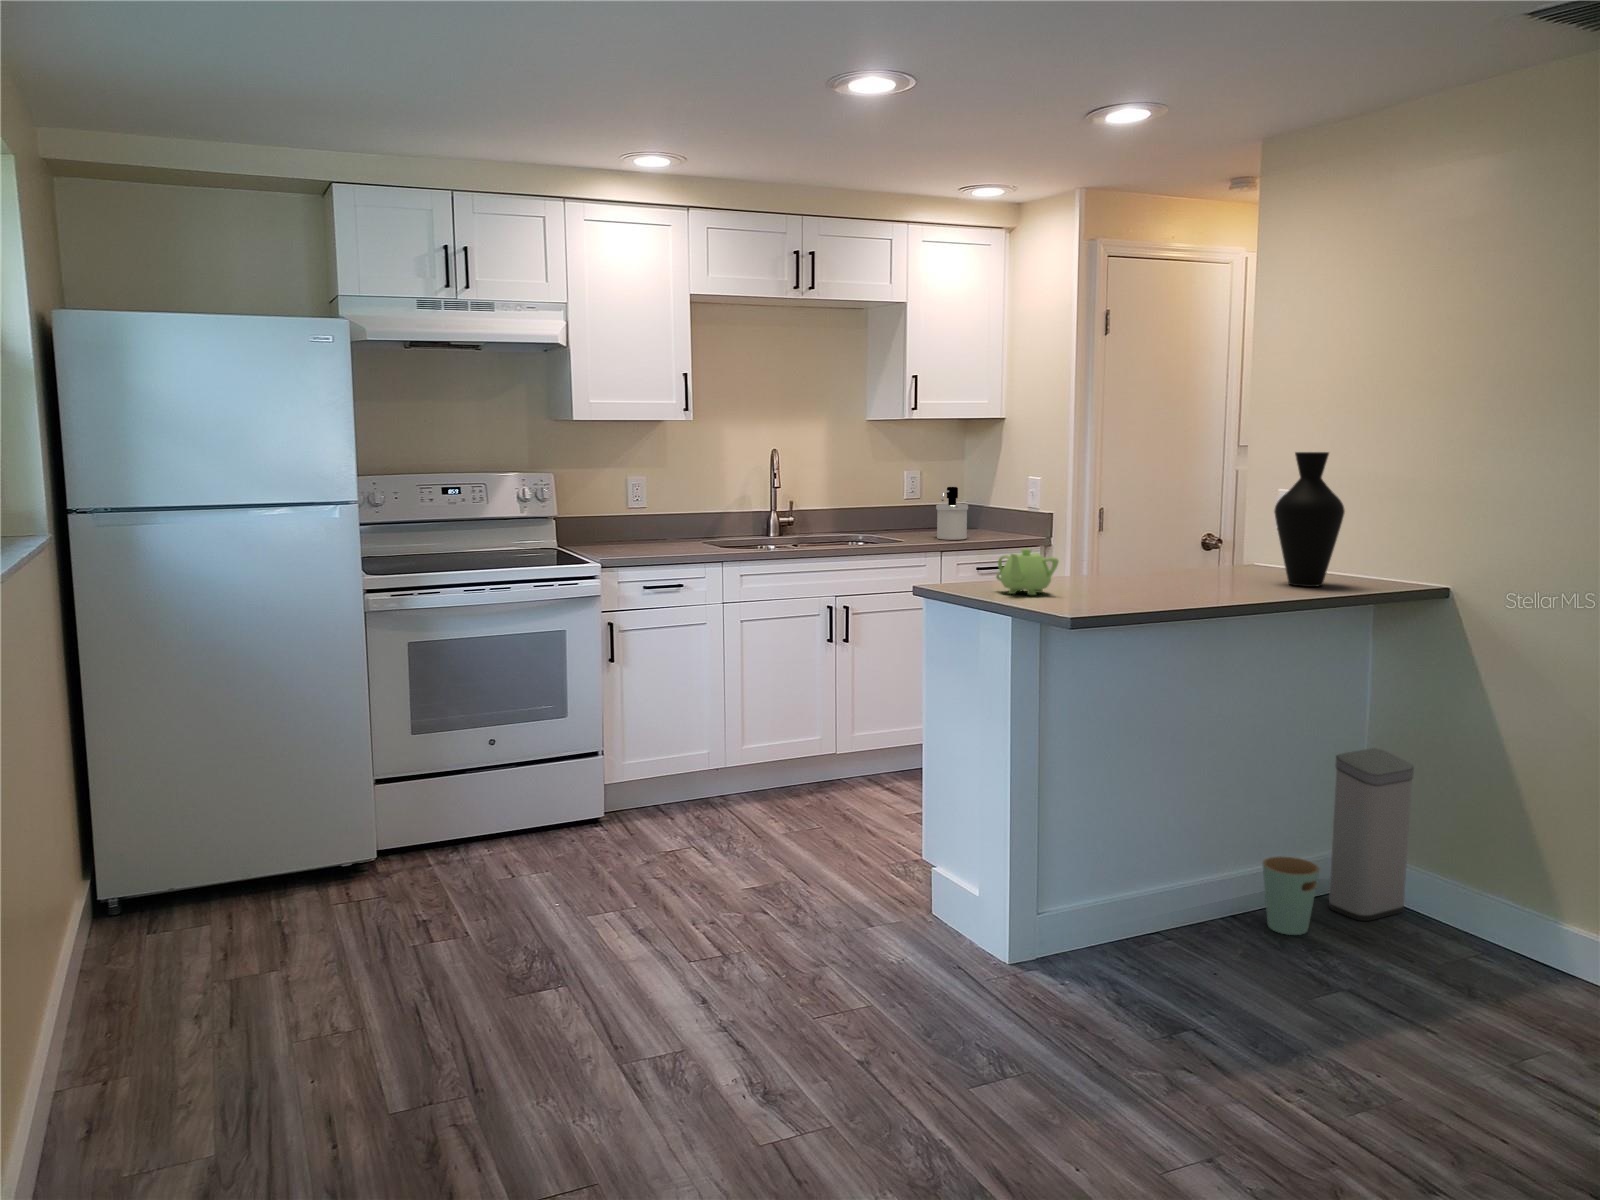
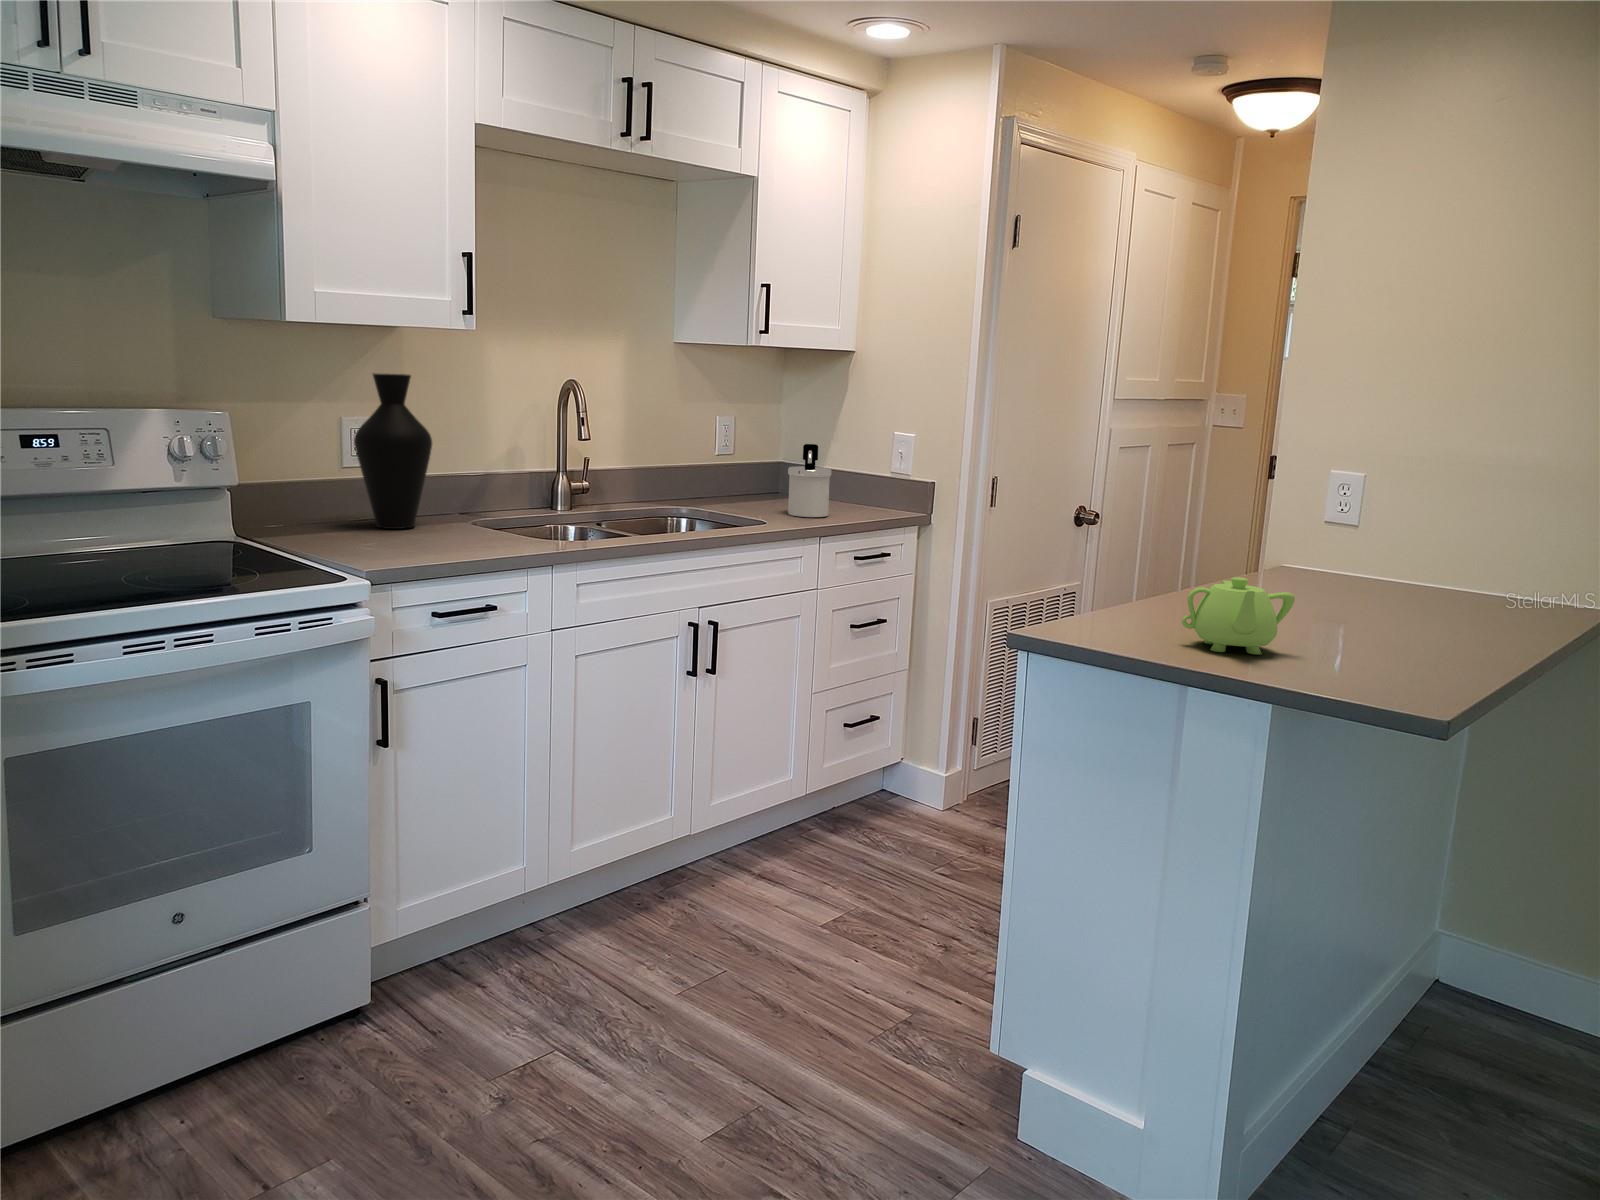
vase: present [1274,452,1345,587] -> present [354,373,432,529]
trash can: present [1262,748,1414,935] -> none [1433,812,1568,1089]

